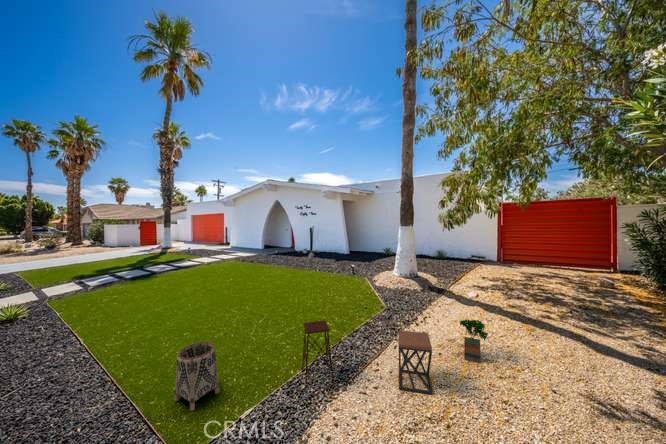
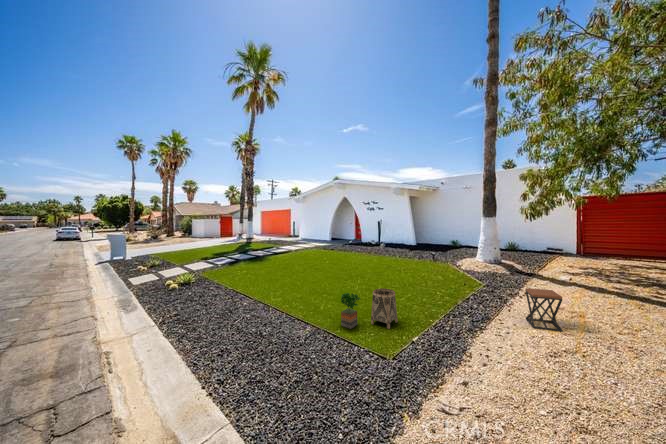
potted tree: present [460,319,488,363] -> present [341,293,360,329]
side table: present [302,320,334,387] -> none [447,280,478,323]

